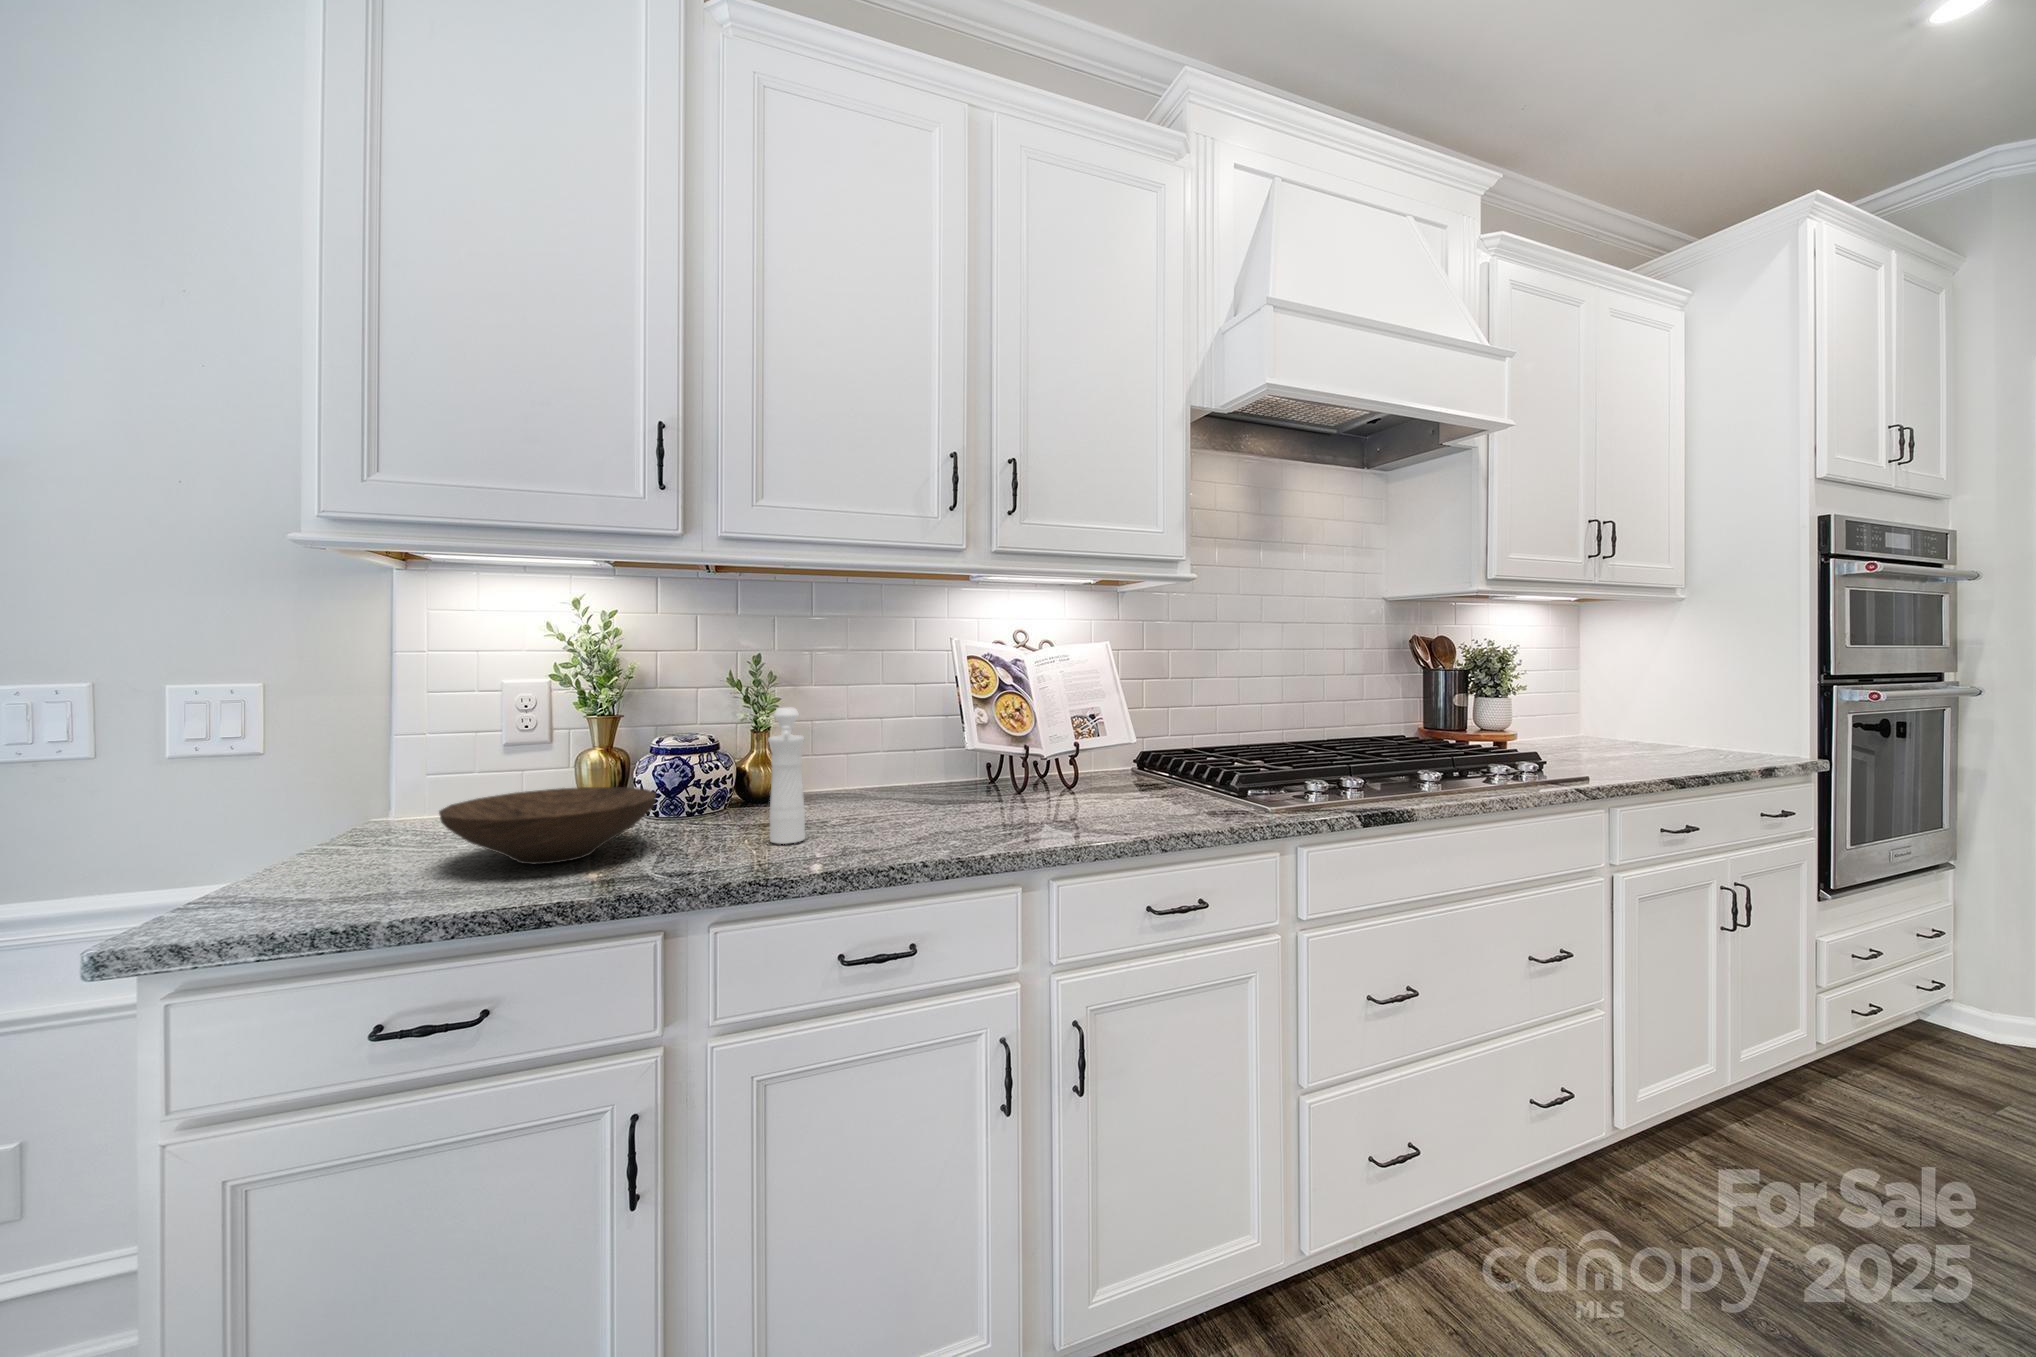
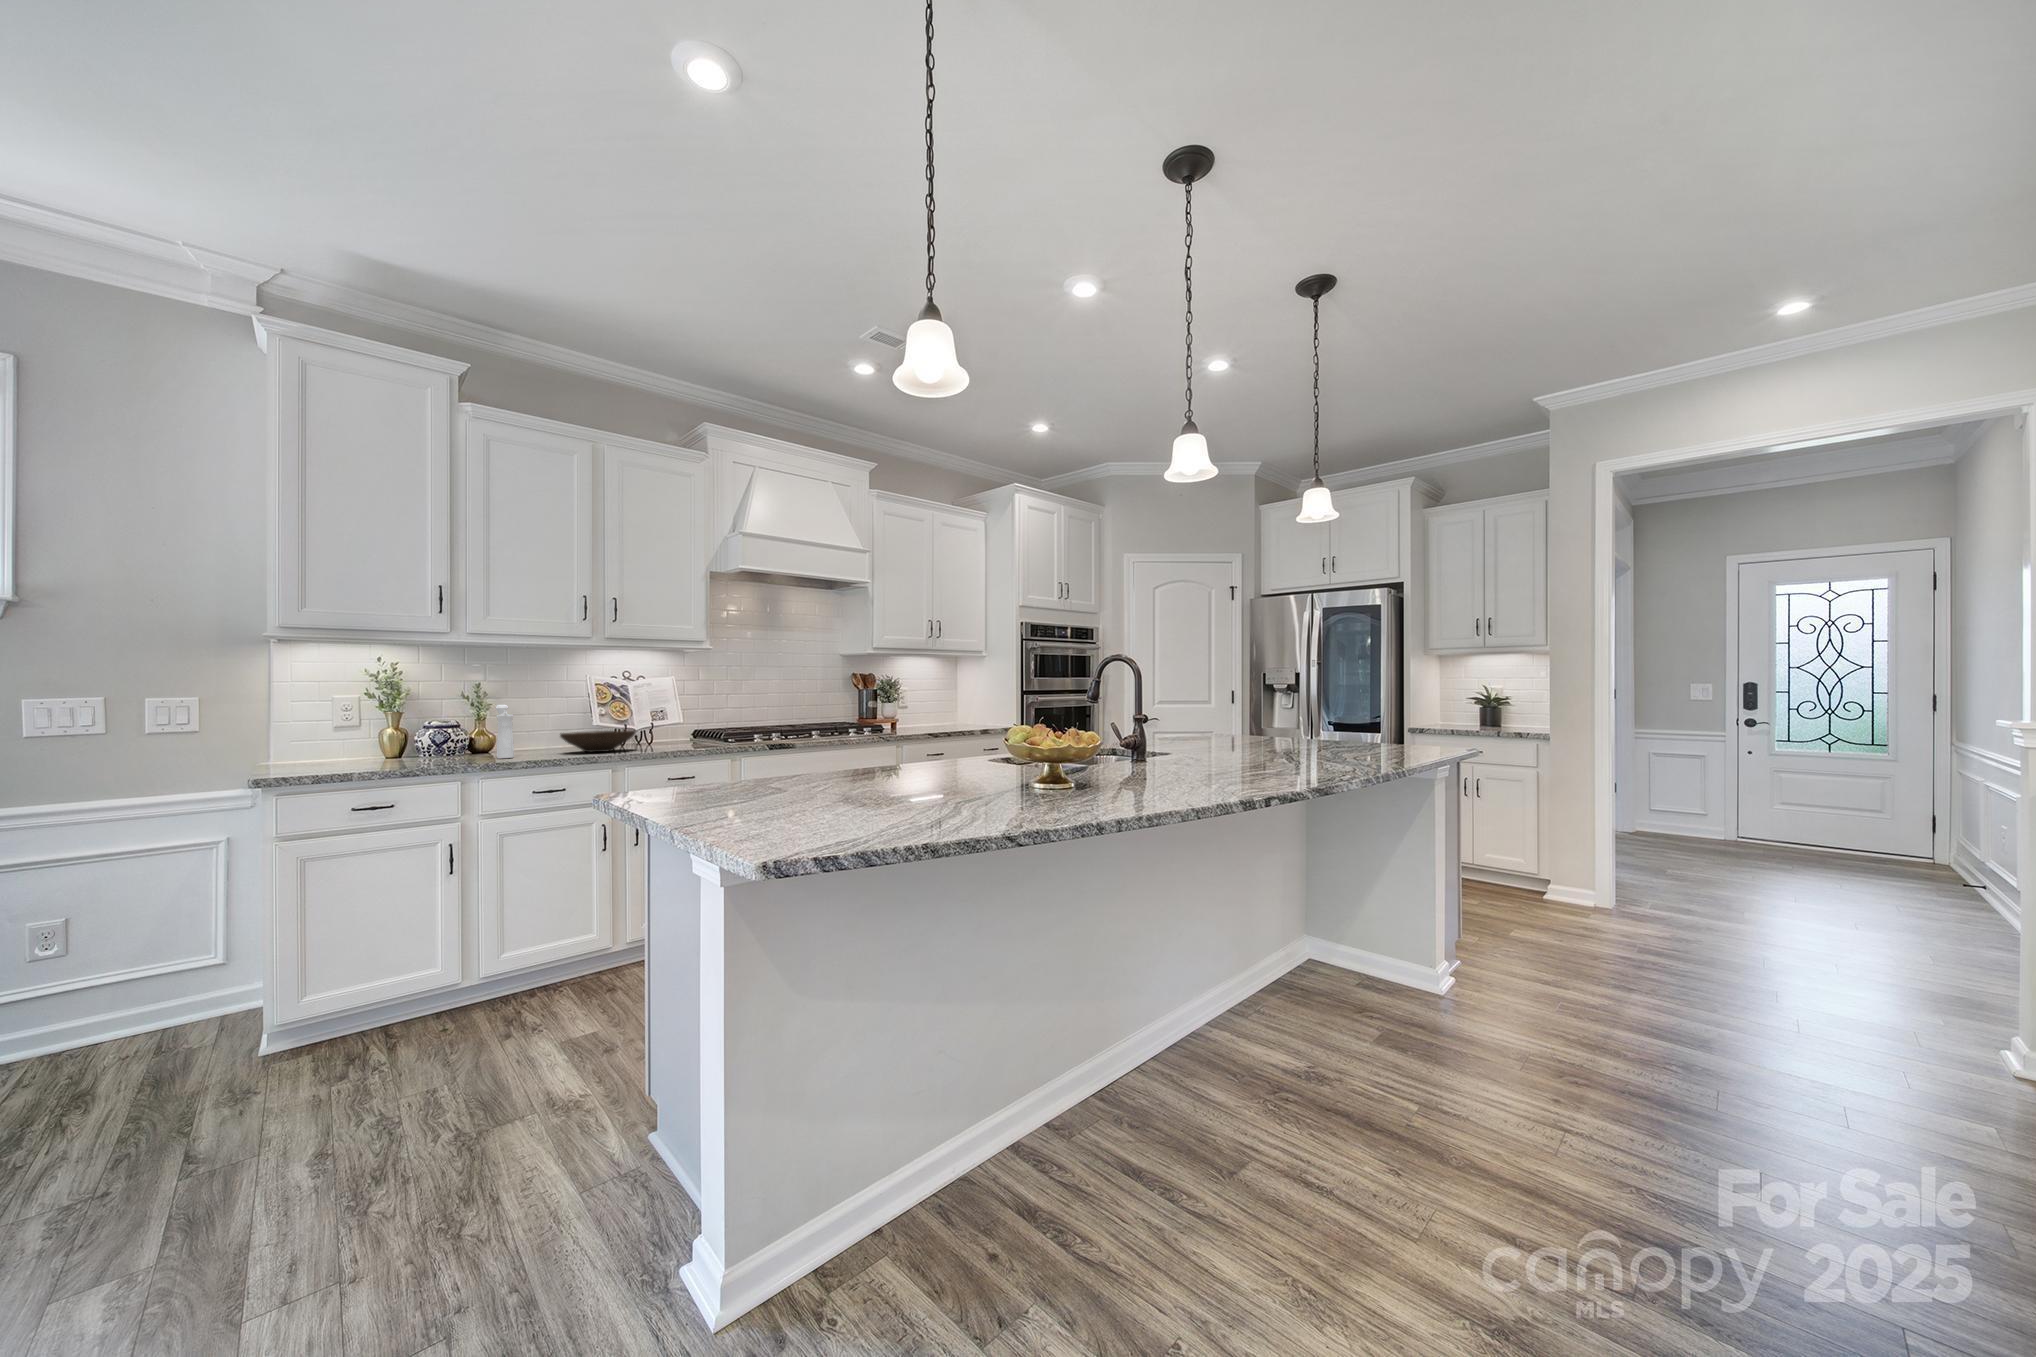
wooden bowl: present [439,787,656,864] -> present [560,730,636,752]

